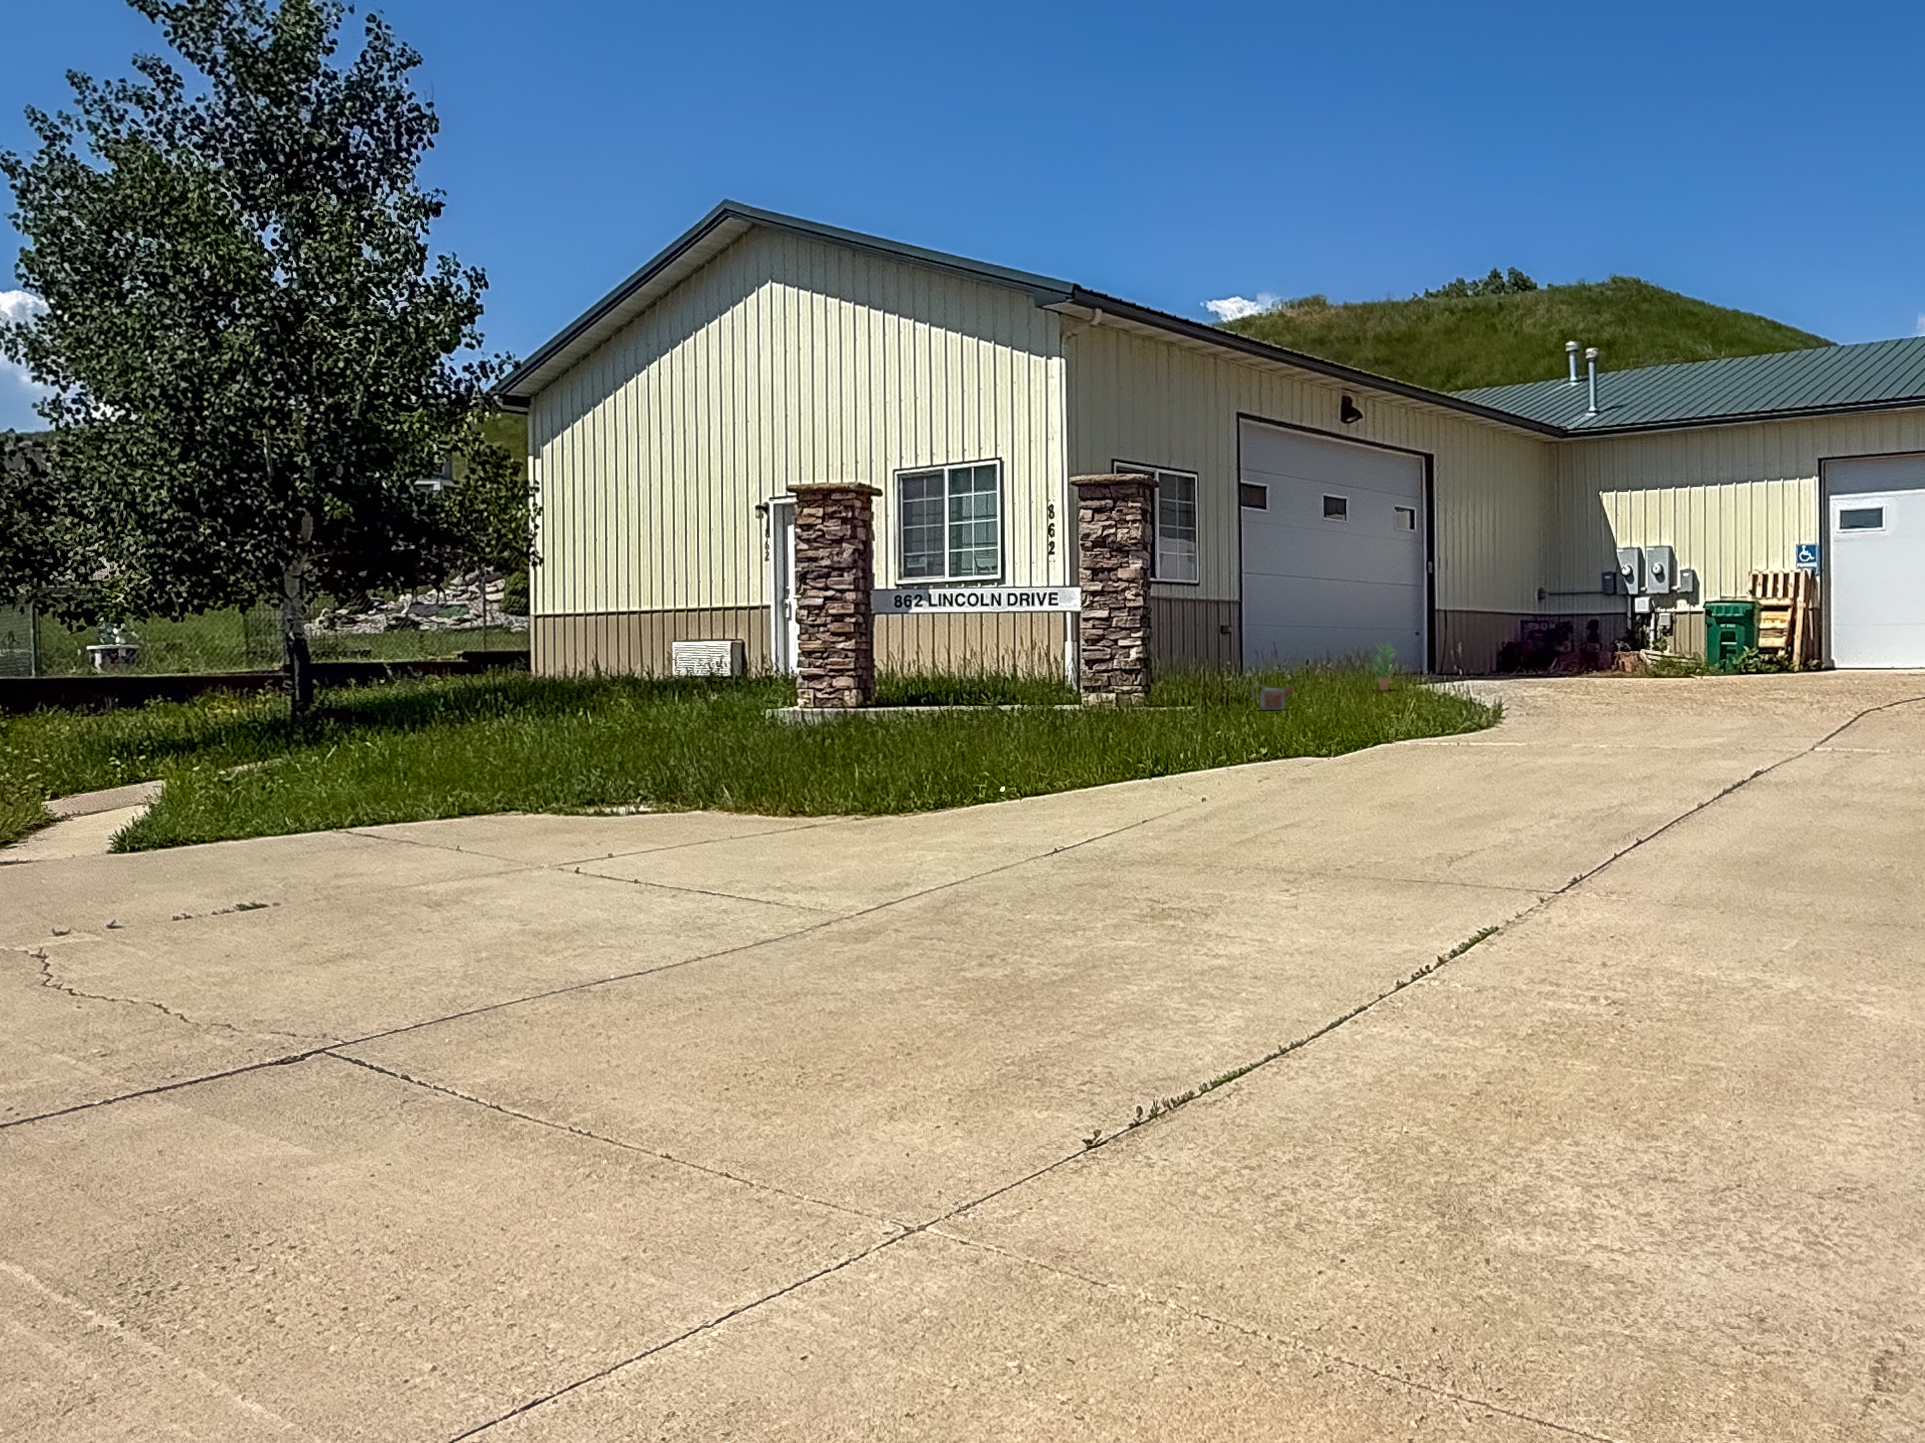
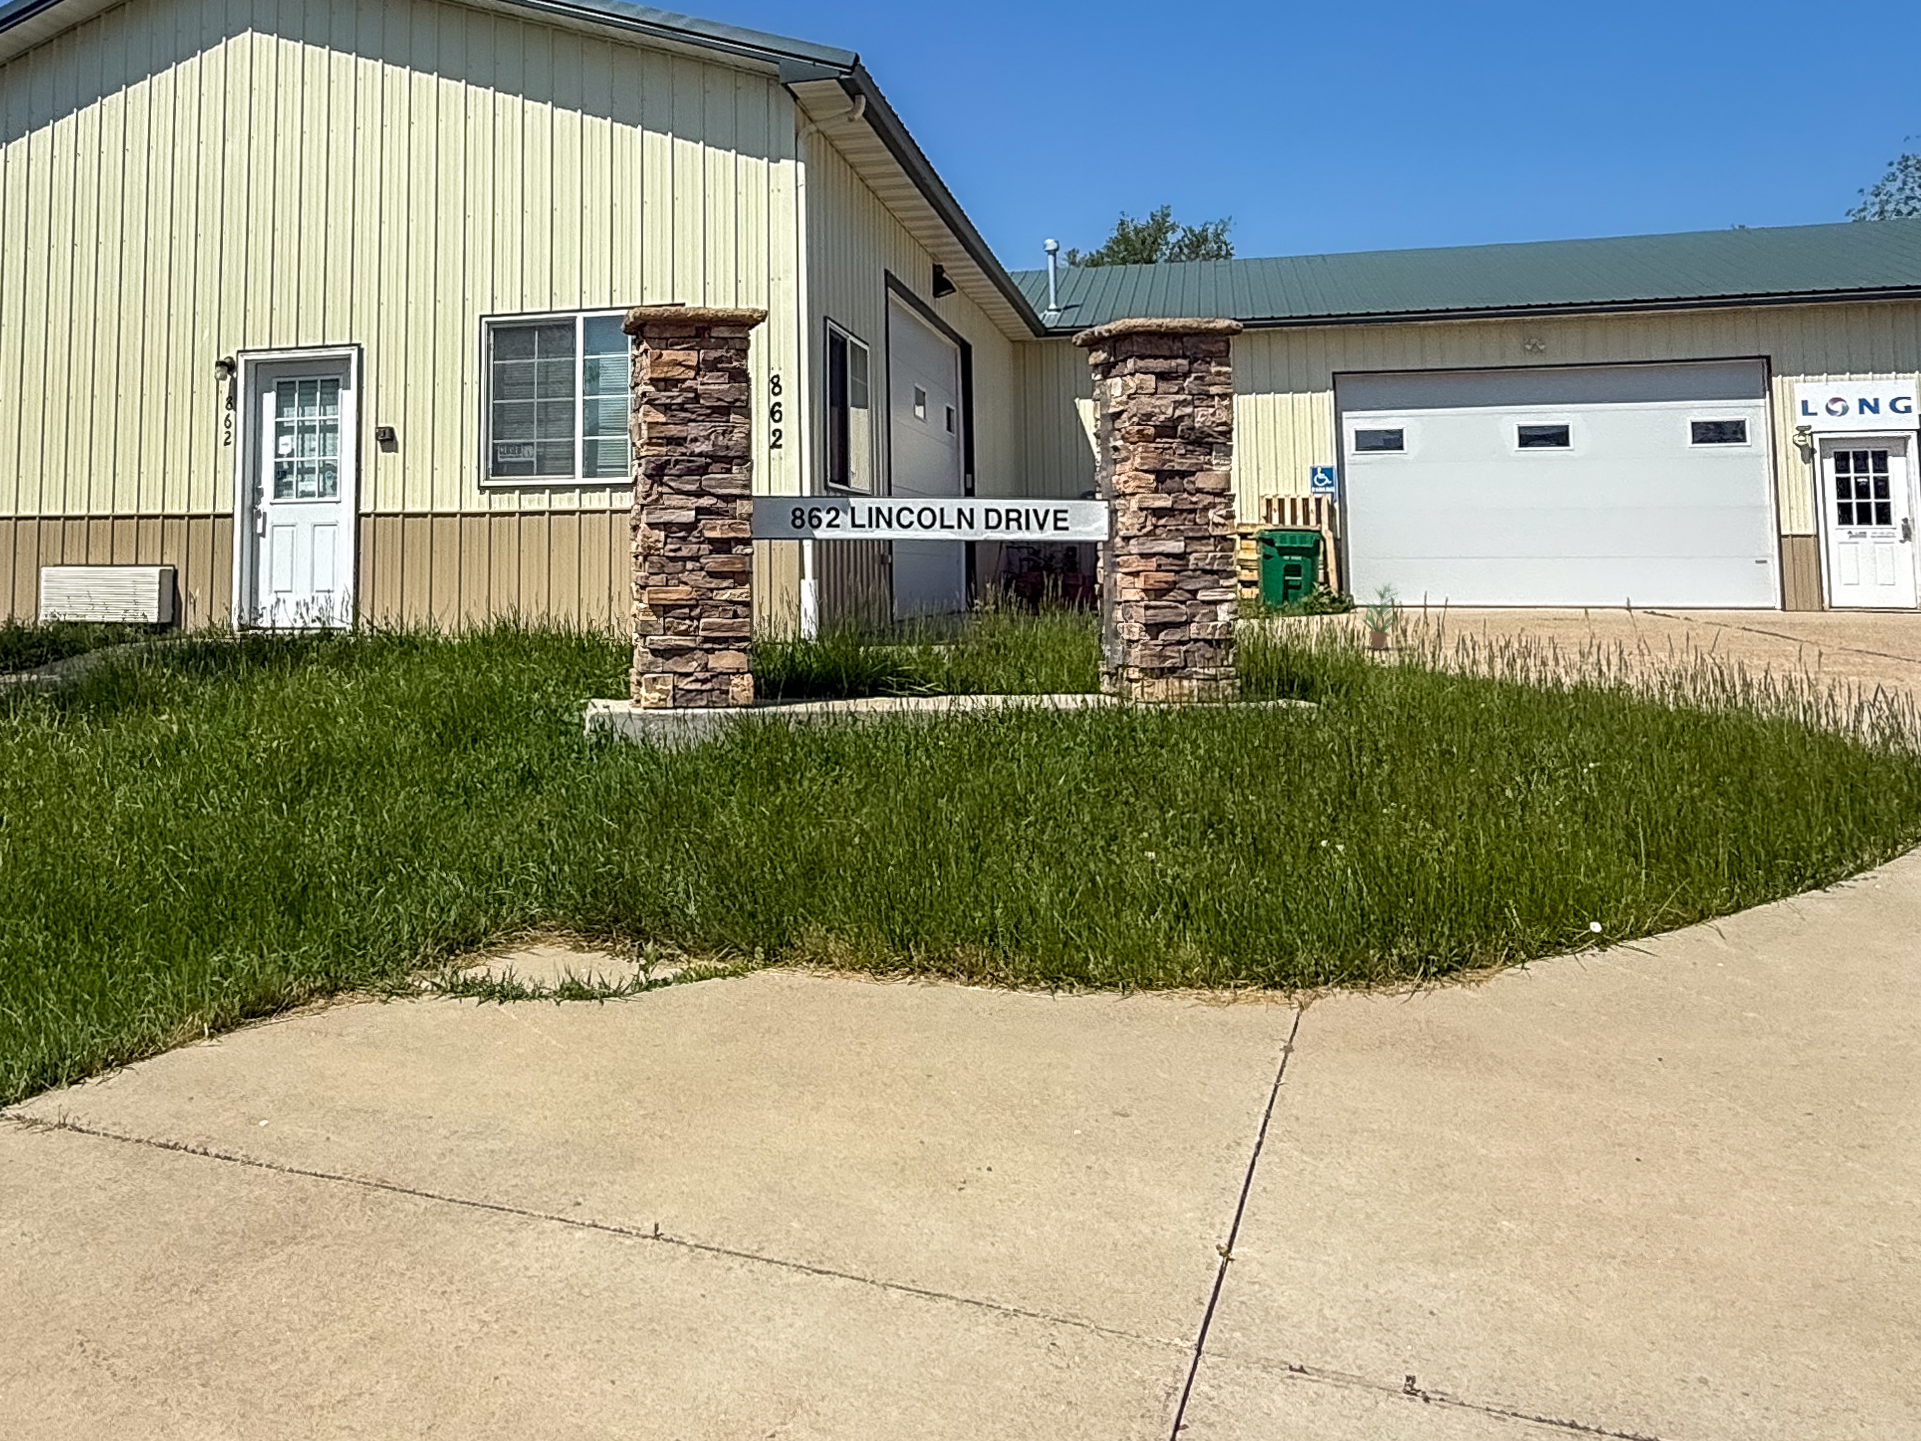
watering can: present [1252,684,1296,710] -> none [1363,646,1412,685]

